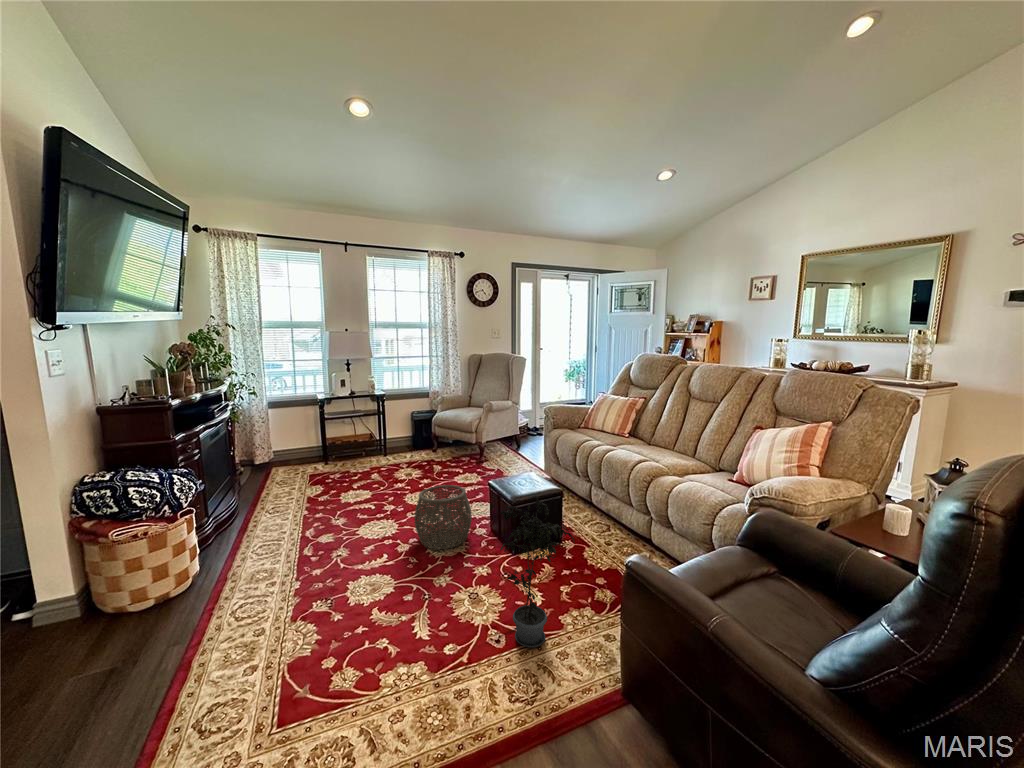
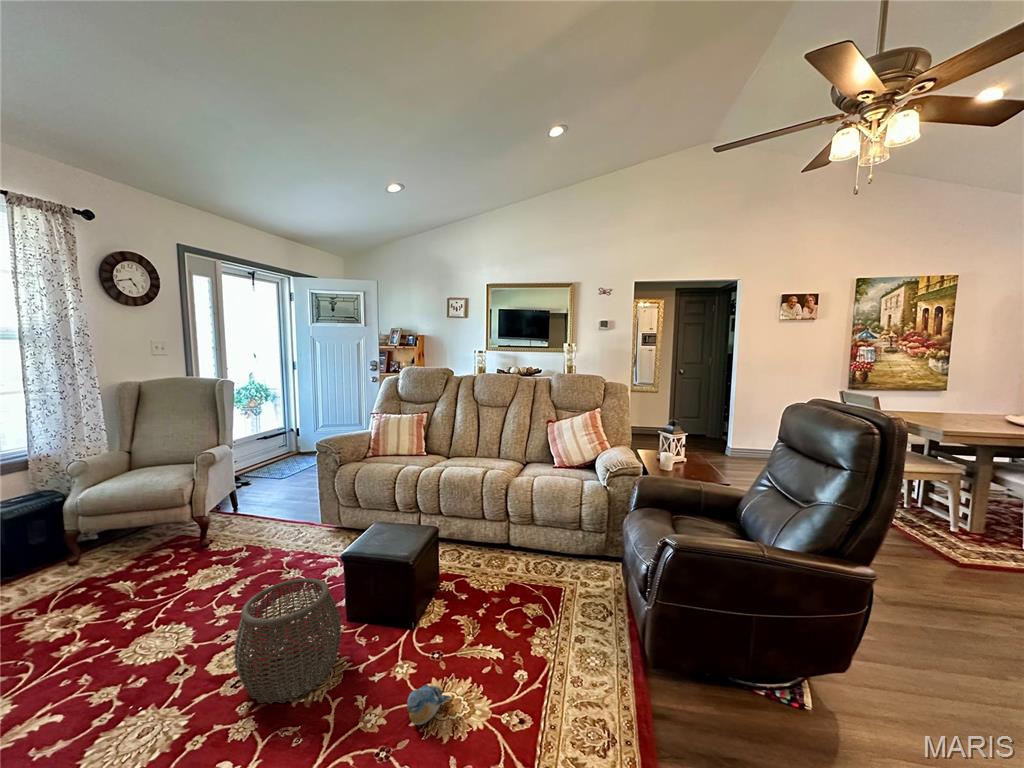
potted plant: present [500,495,575,647] -> none [482,524,592,703]
plush toy: none [445,574,481,599] -> present [407,684,451,725]

